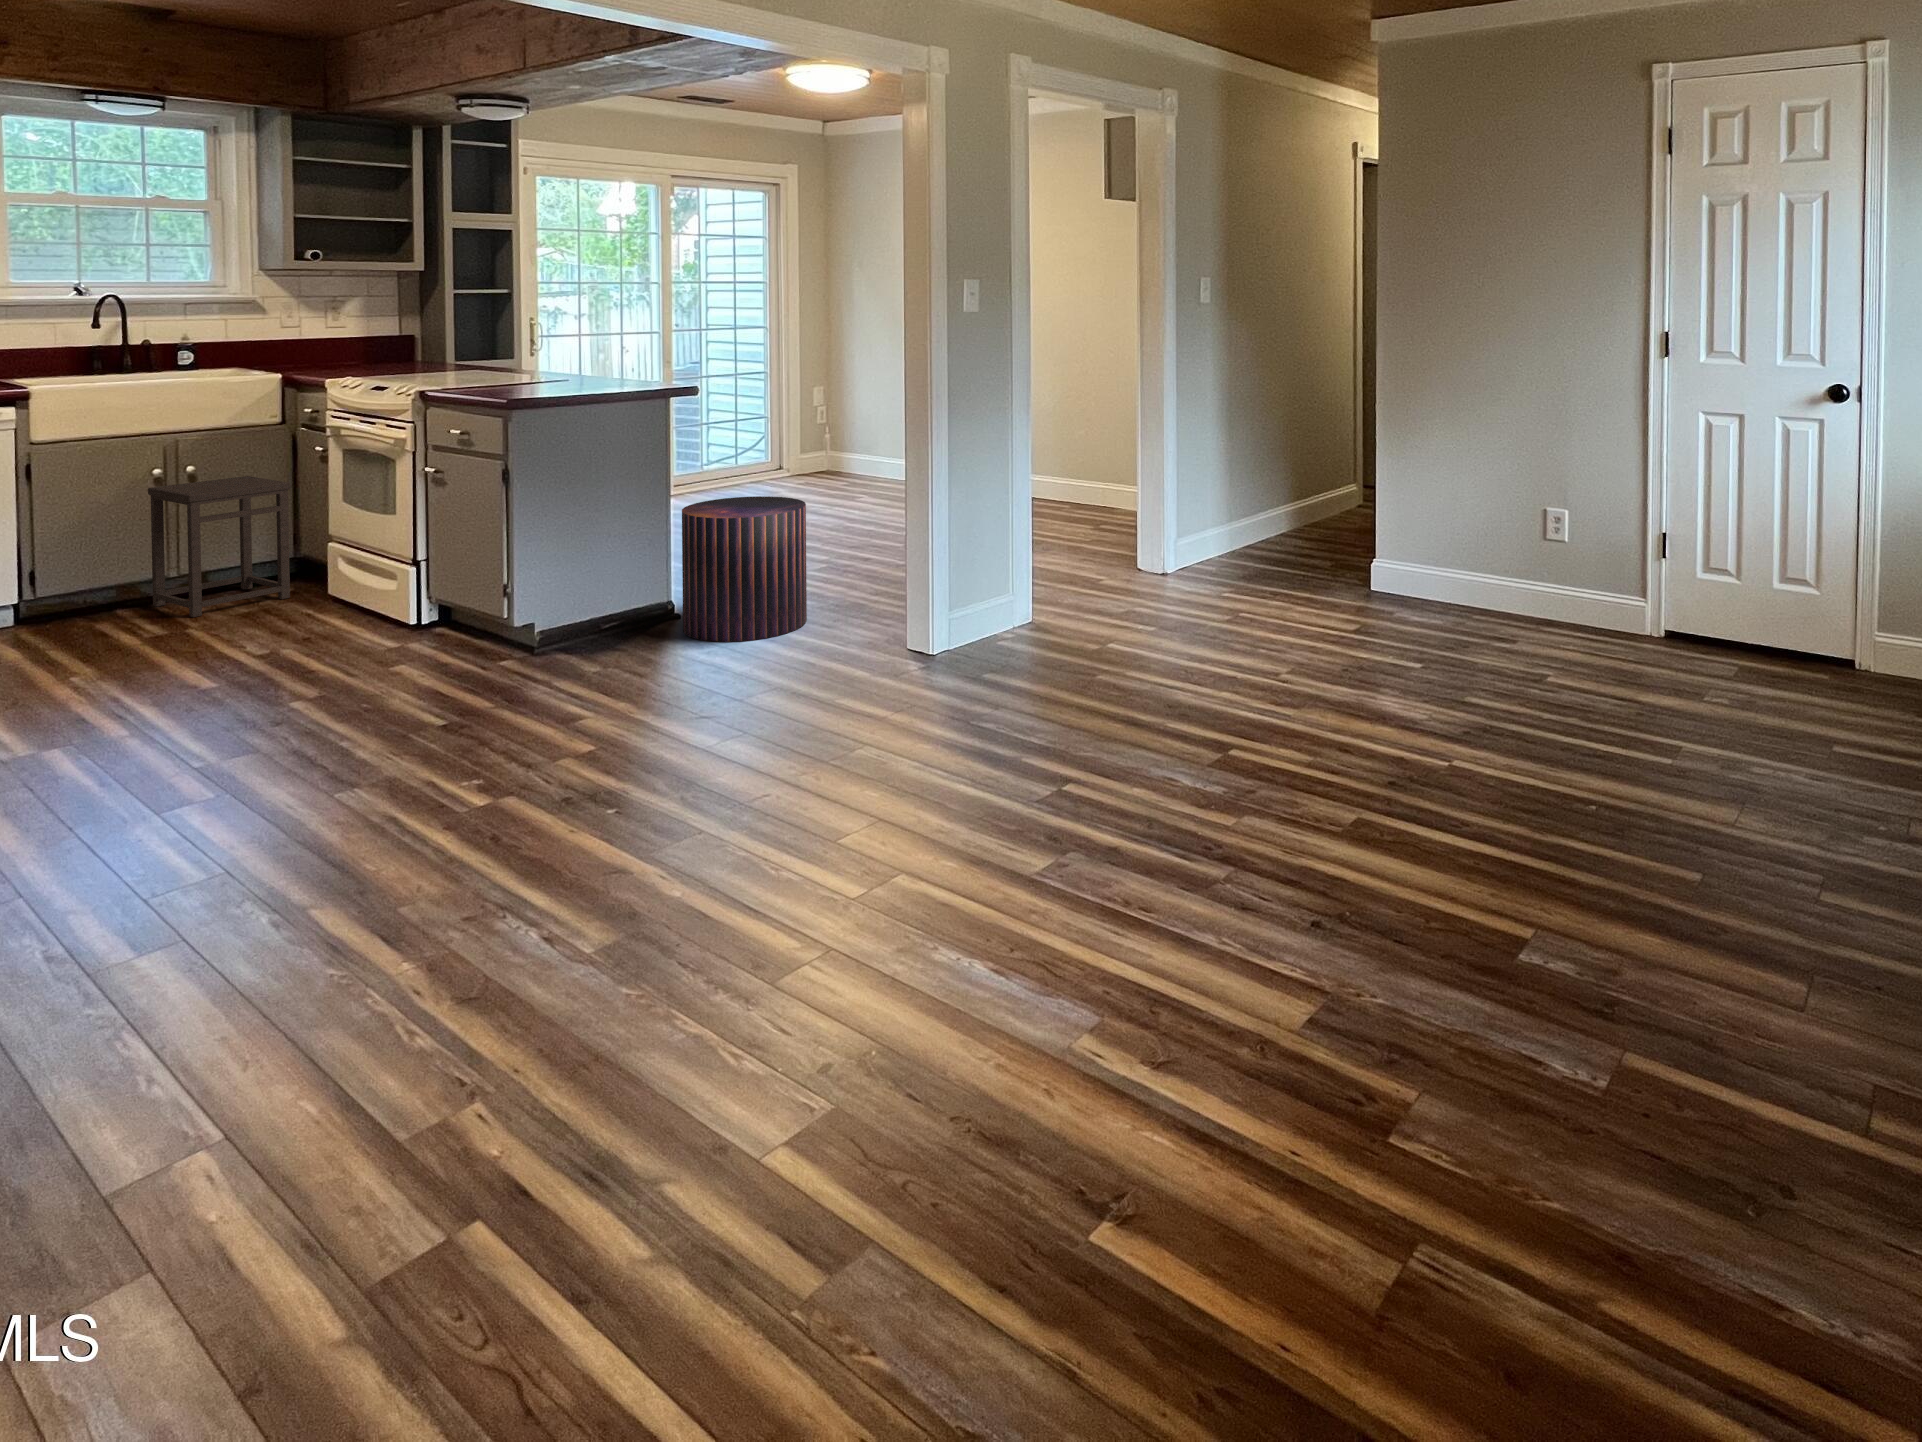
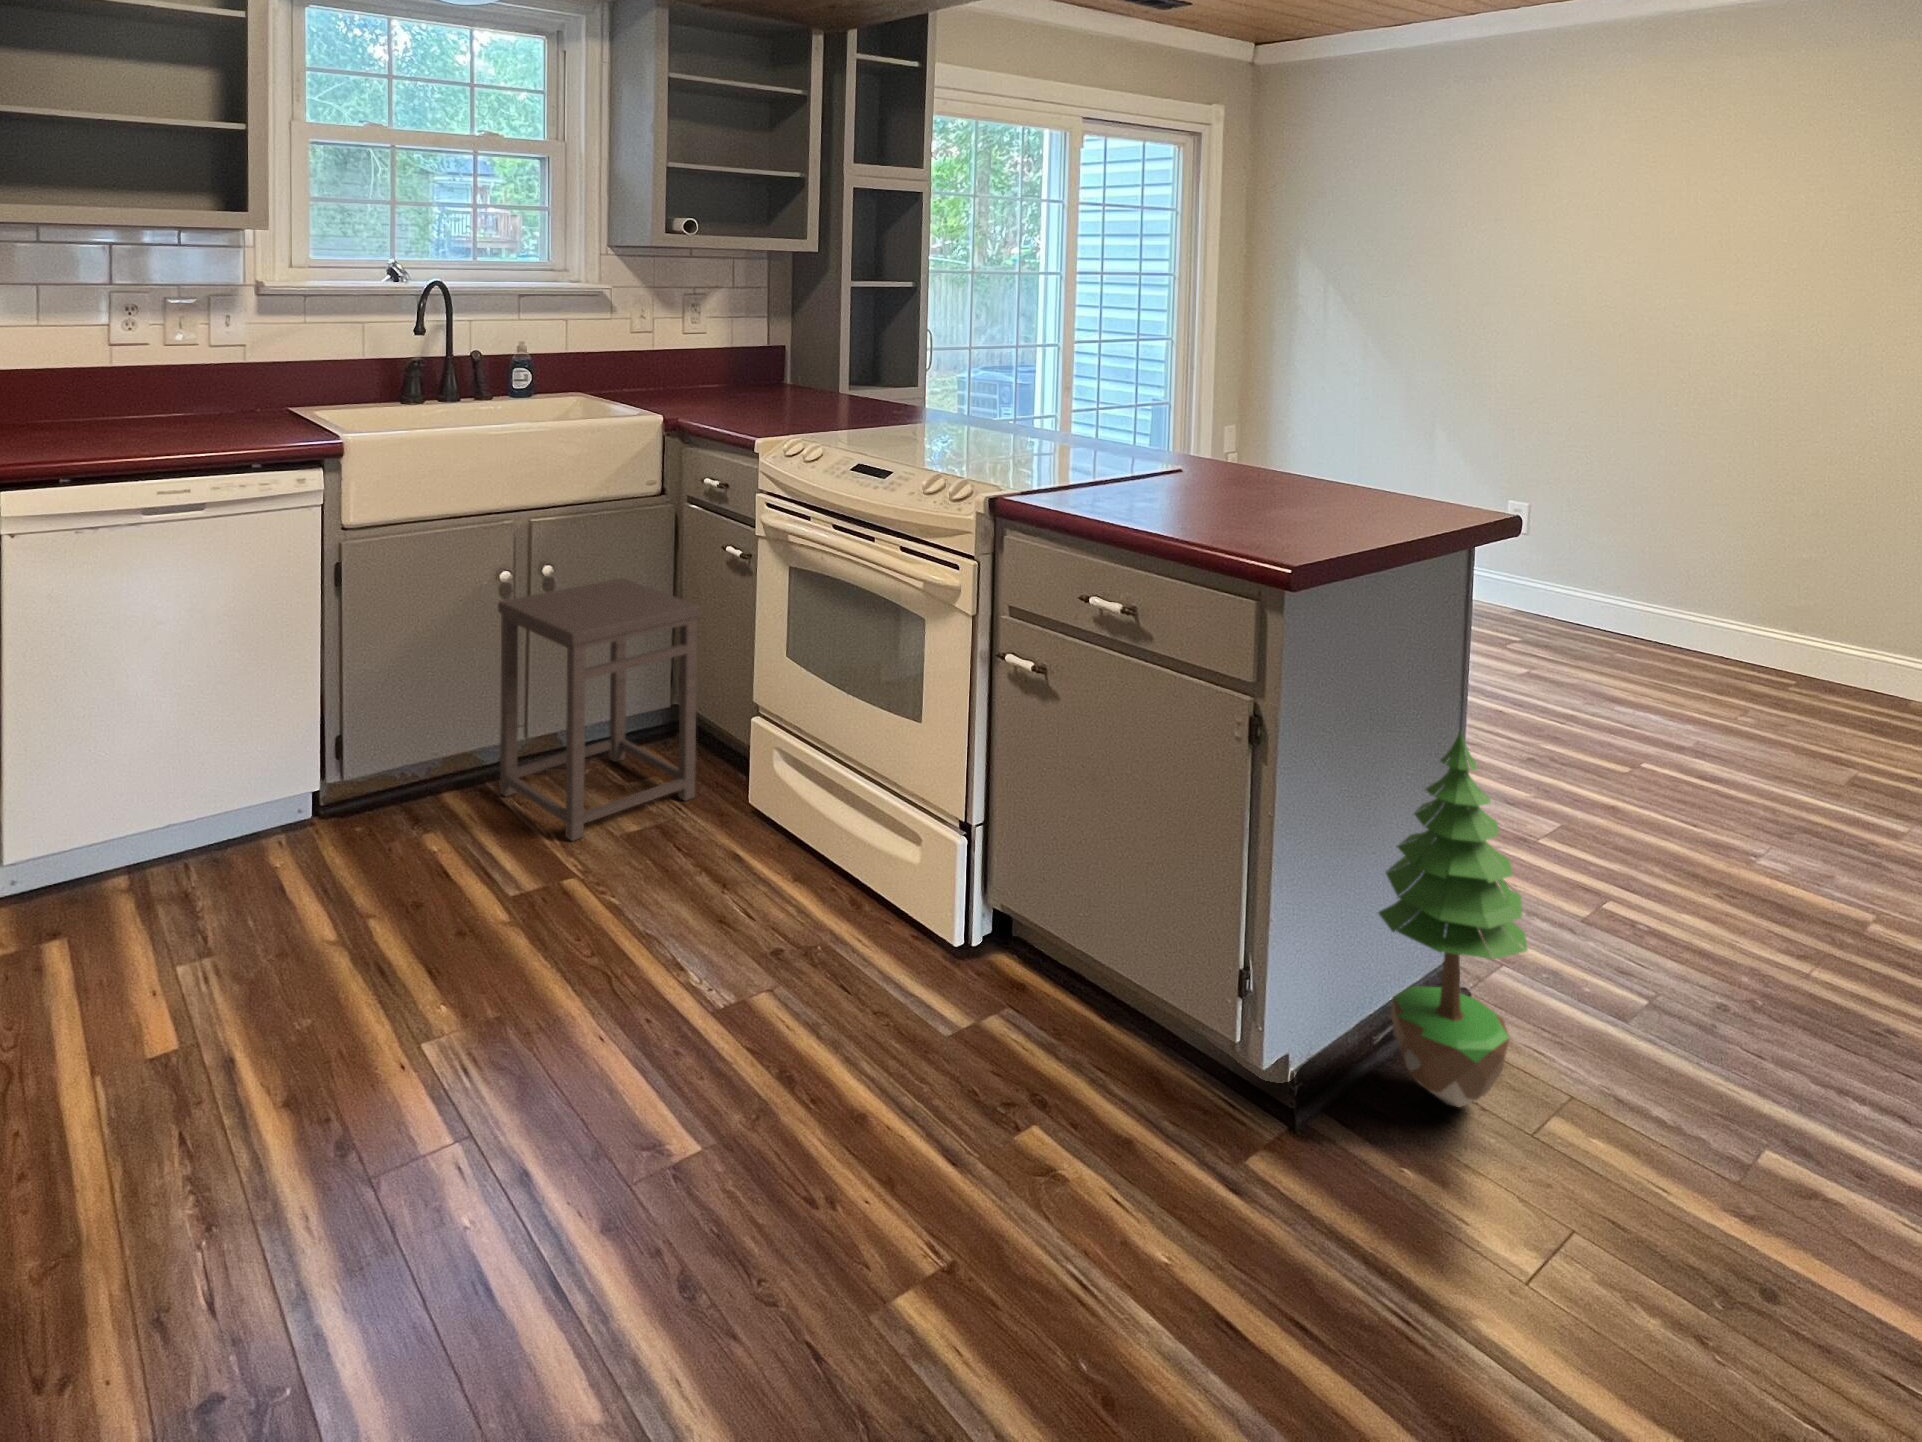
potted tree: none [566,479,631,645] -> present [1379,732,1528,1107]
pouf: present [682,496,807,642] -> none [1548,742,1888,1152]

